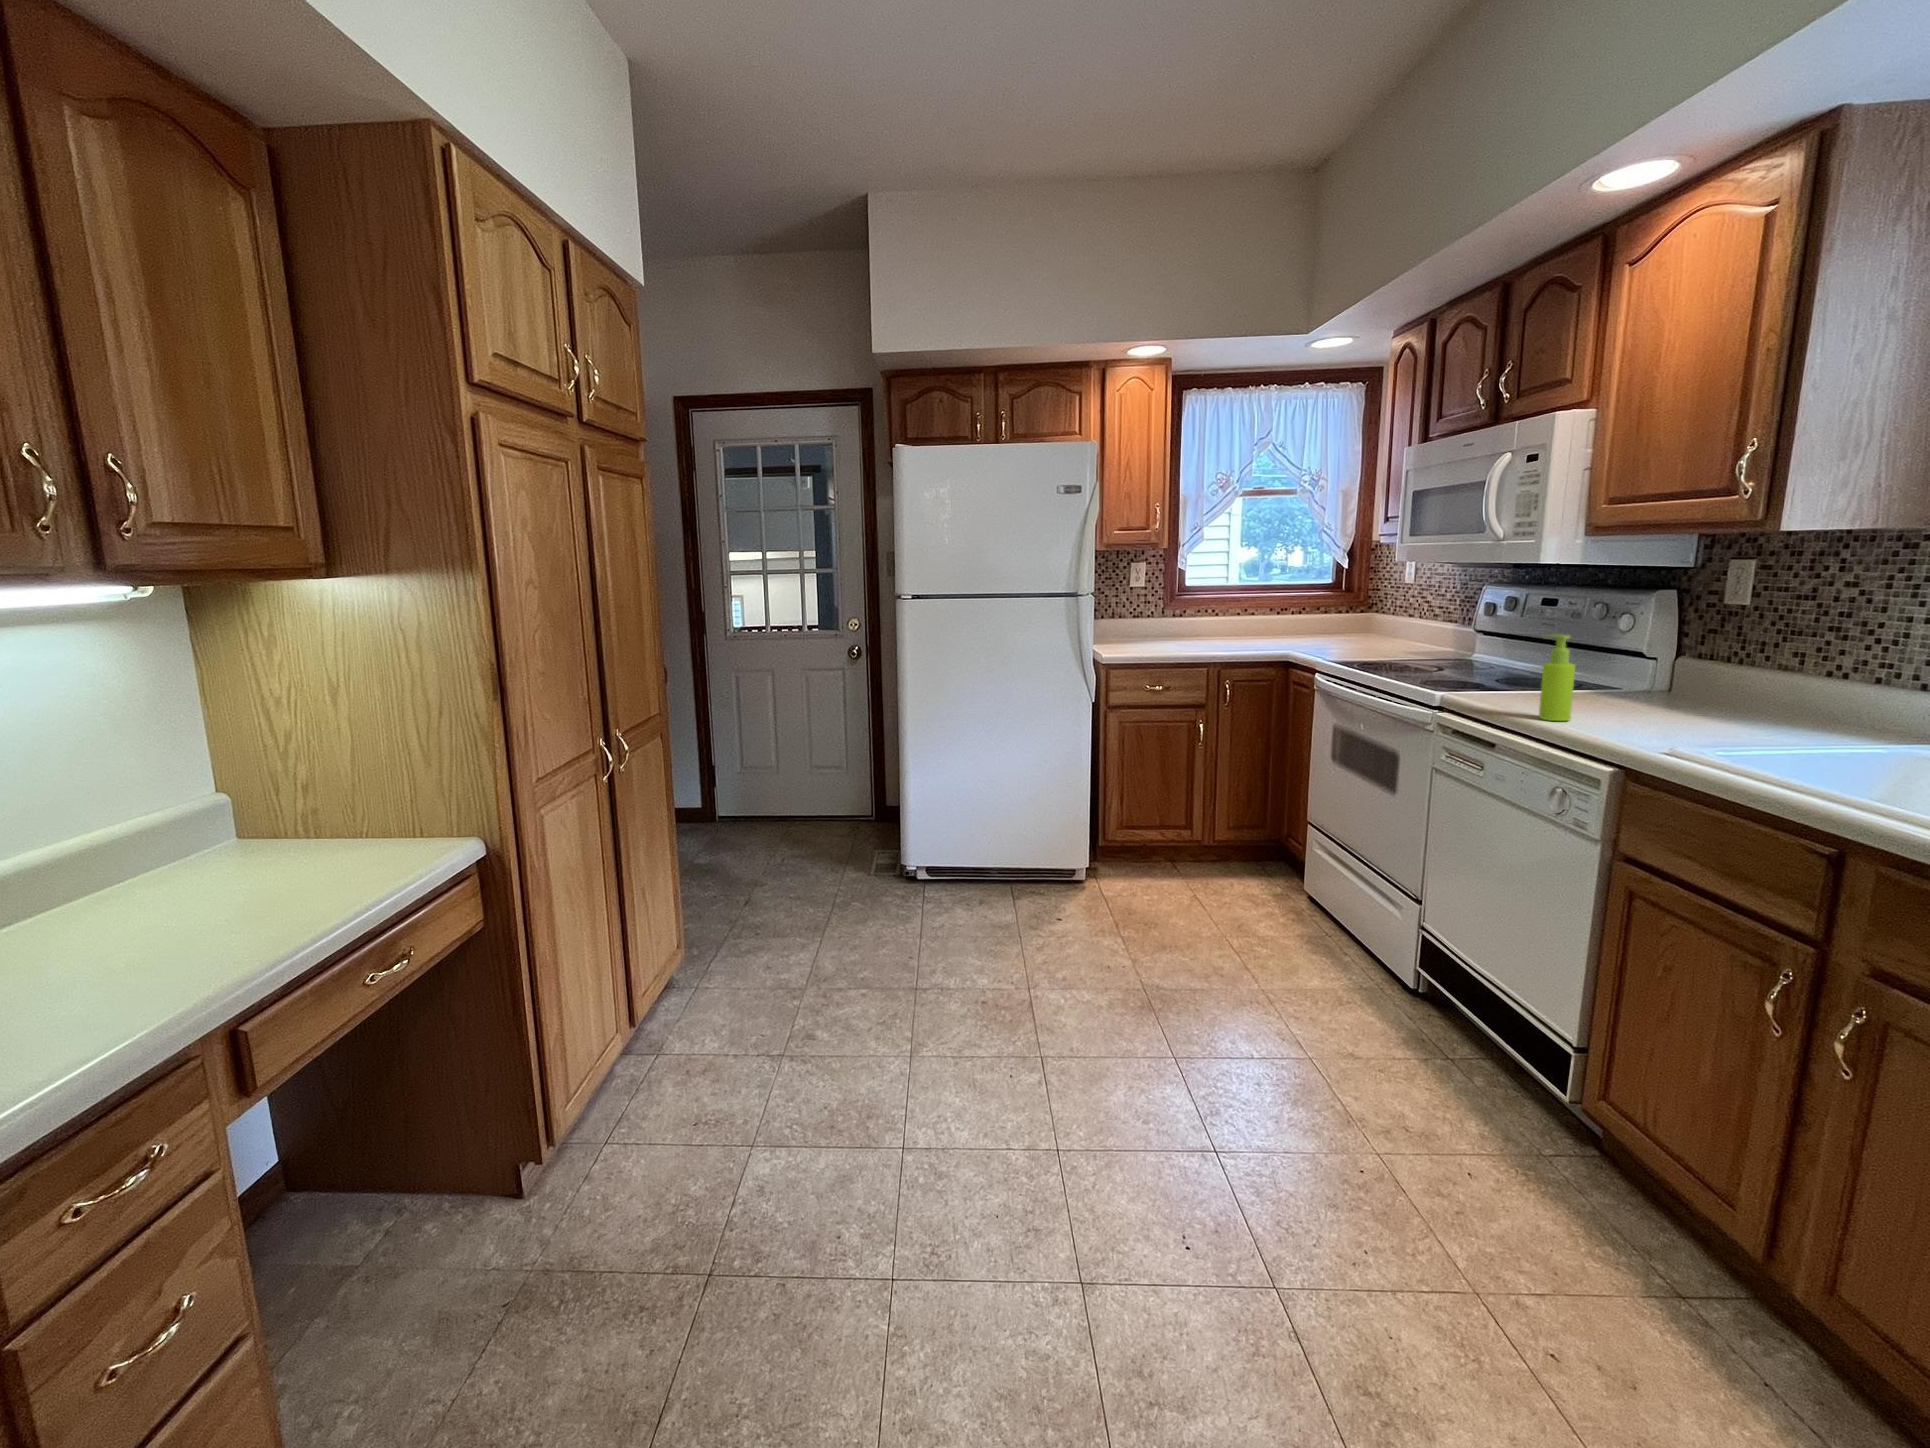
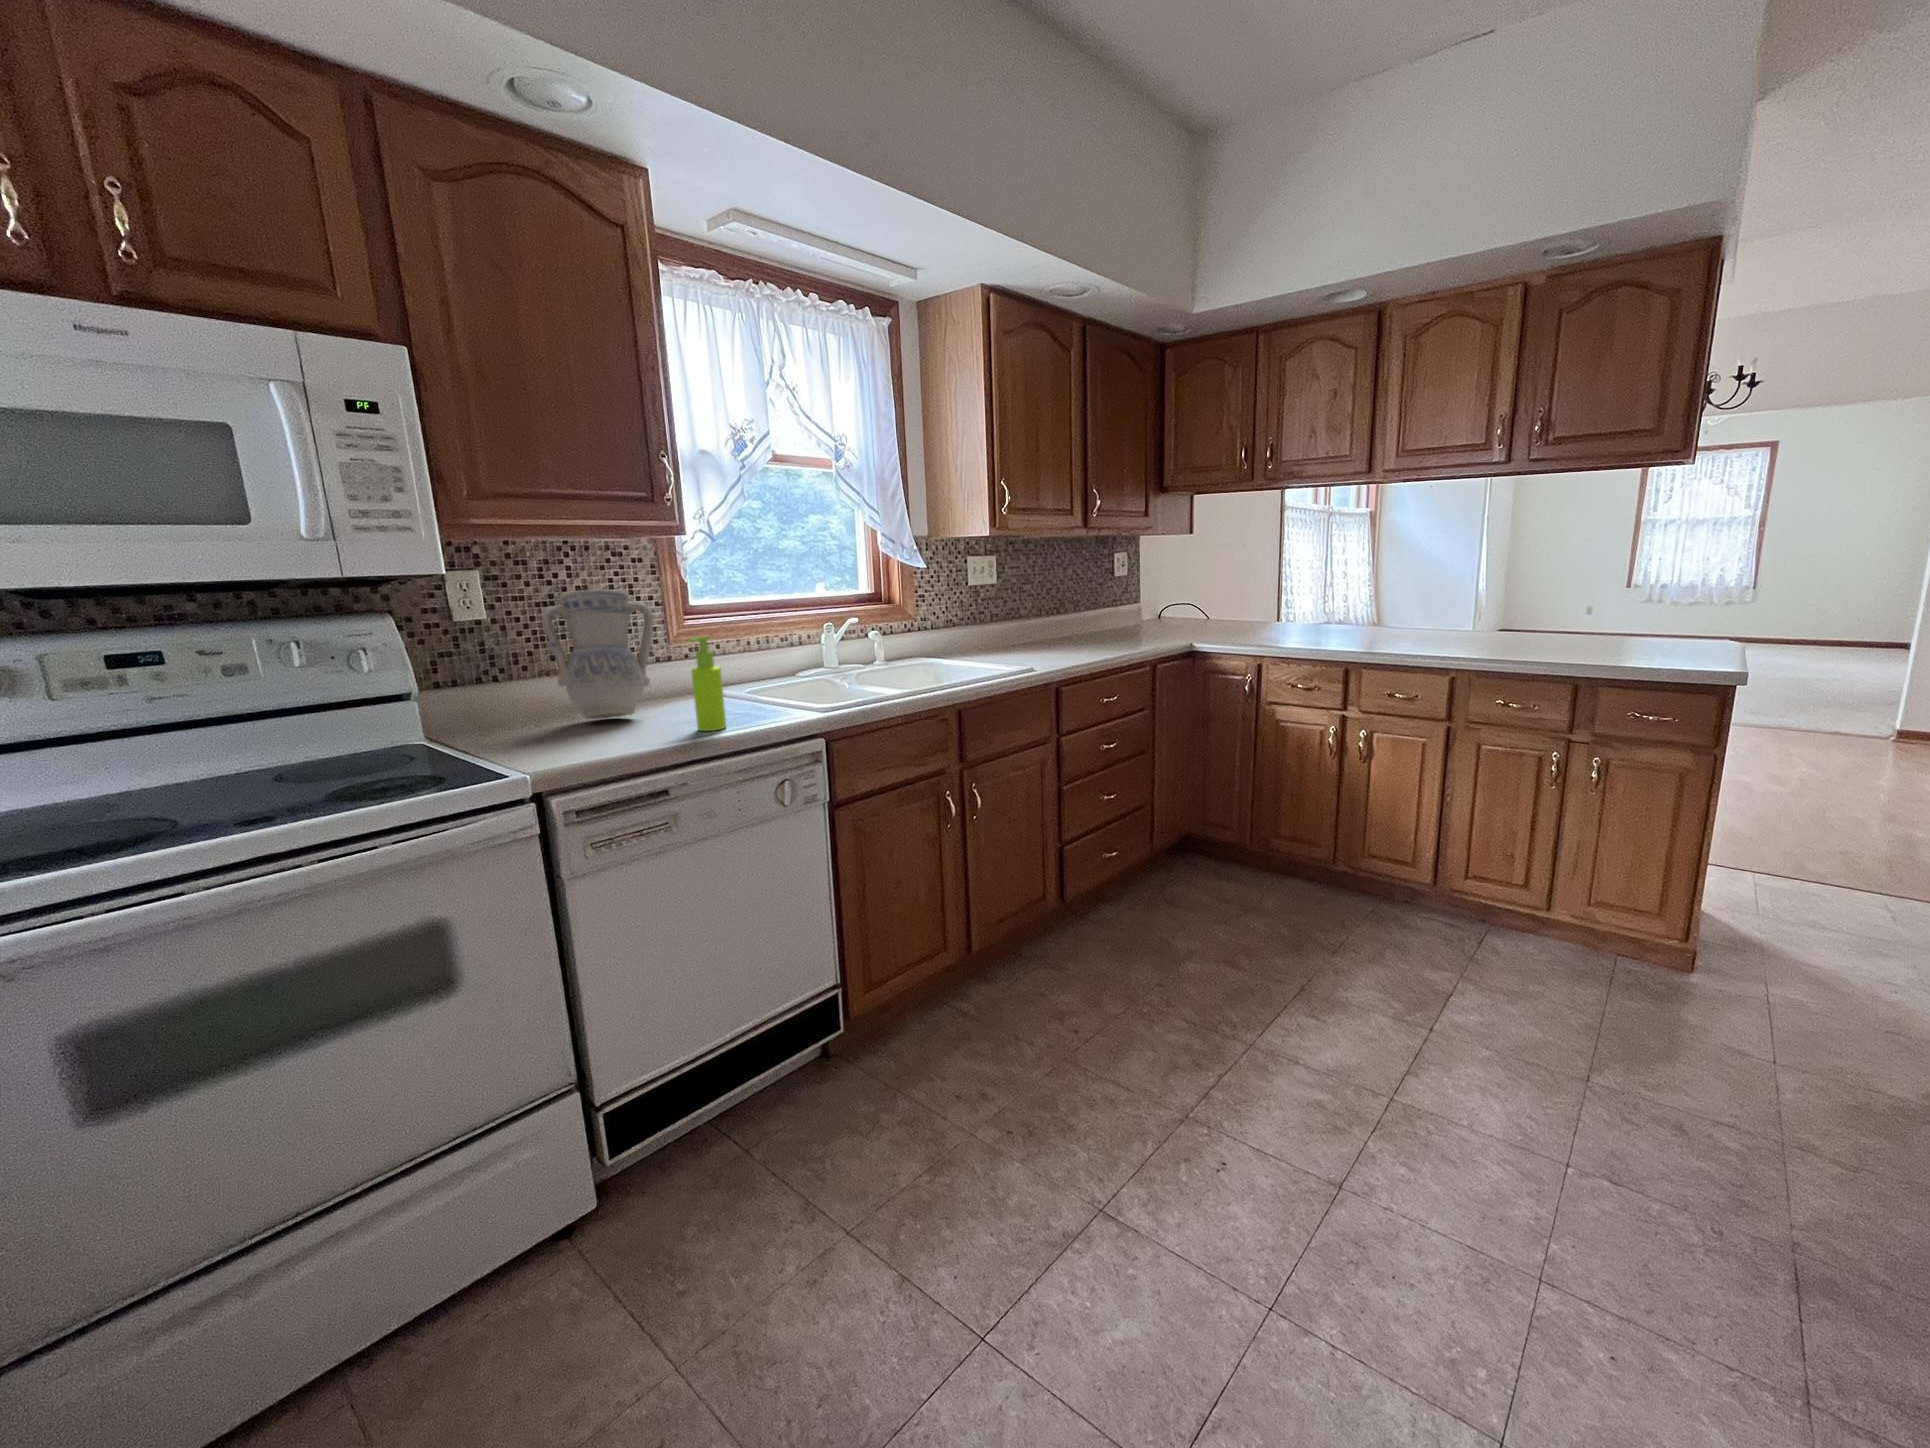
vase: none [1630,586,1754,713] -> present [542,589,654,719]

